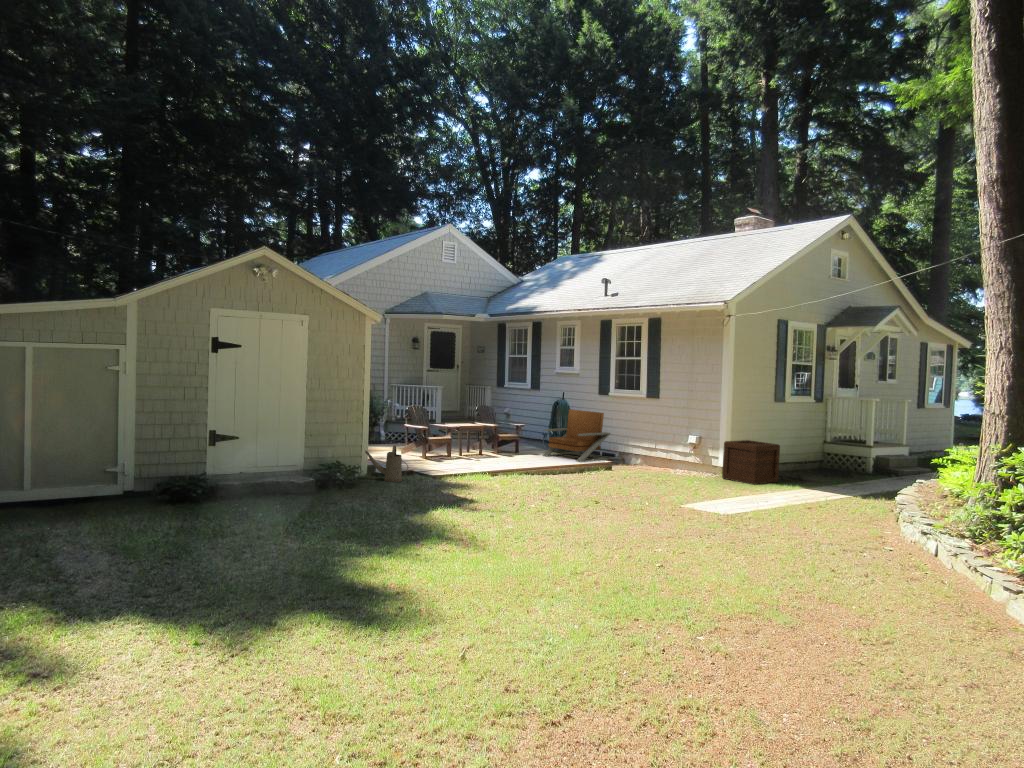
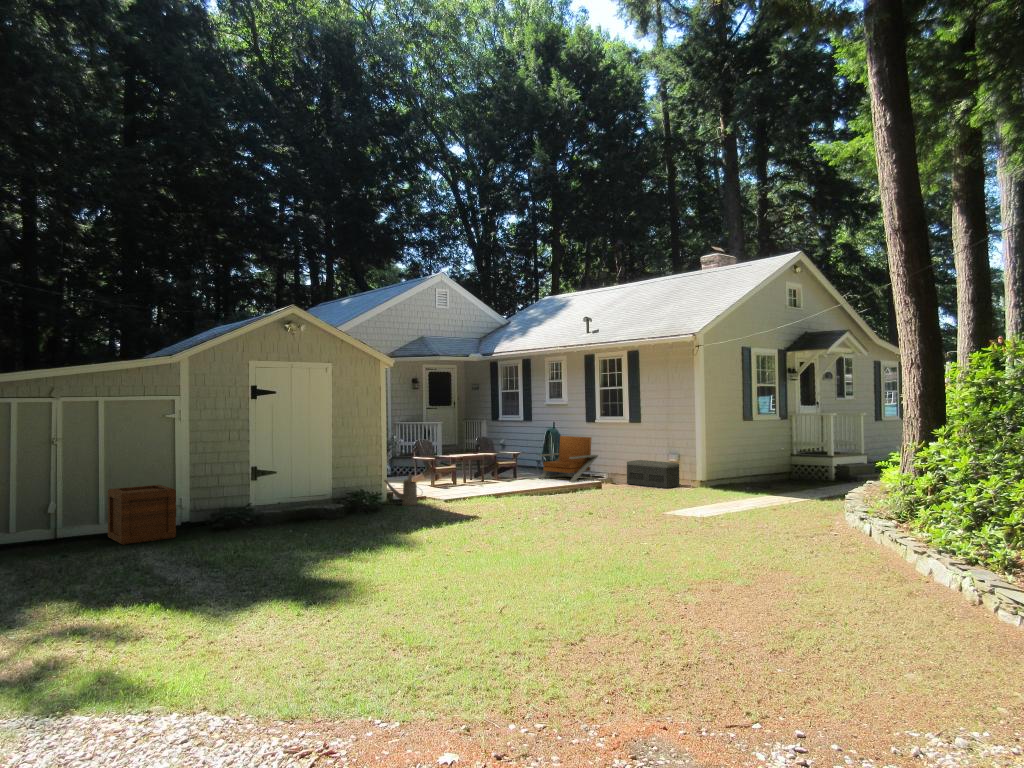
wooden crate: present [722,440,780,485] -> present [108,485,176,545]
storage bench: none [641,441,701,476] -> present [627,460,679,489]

